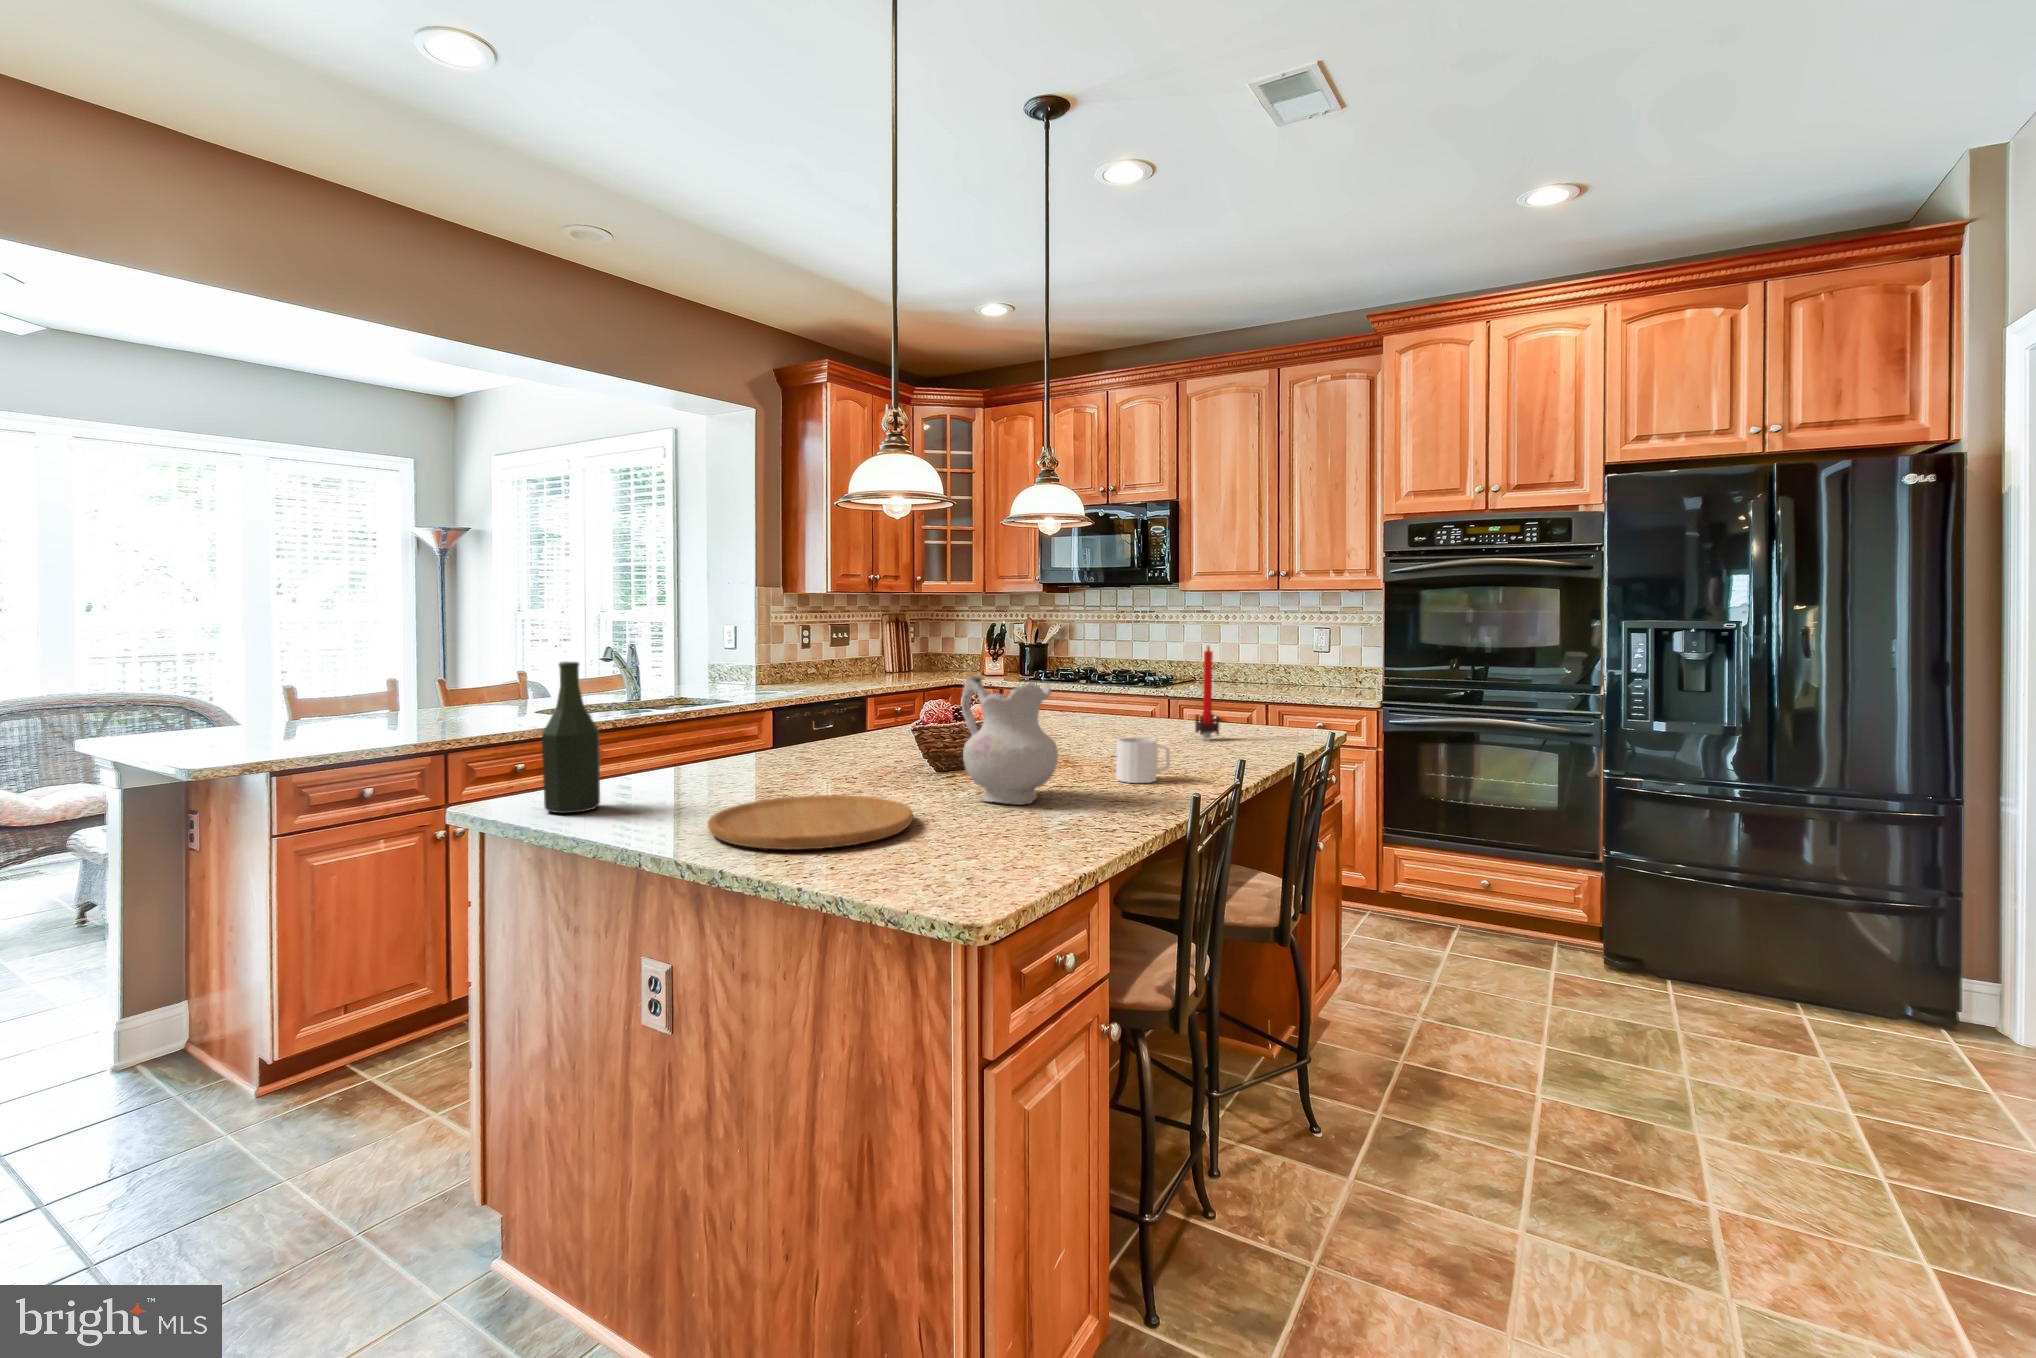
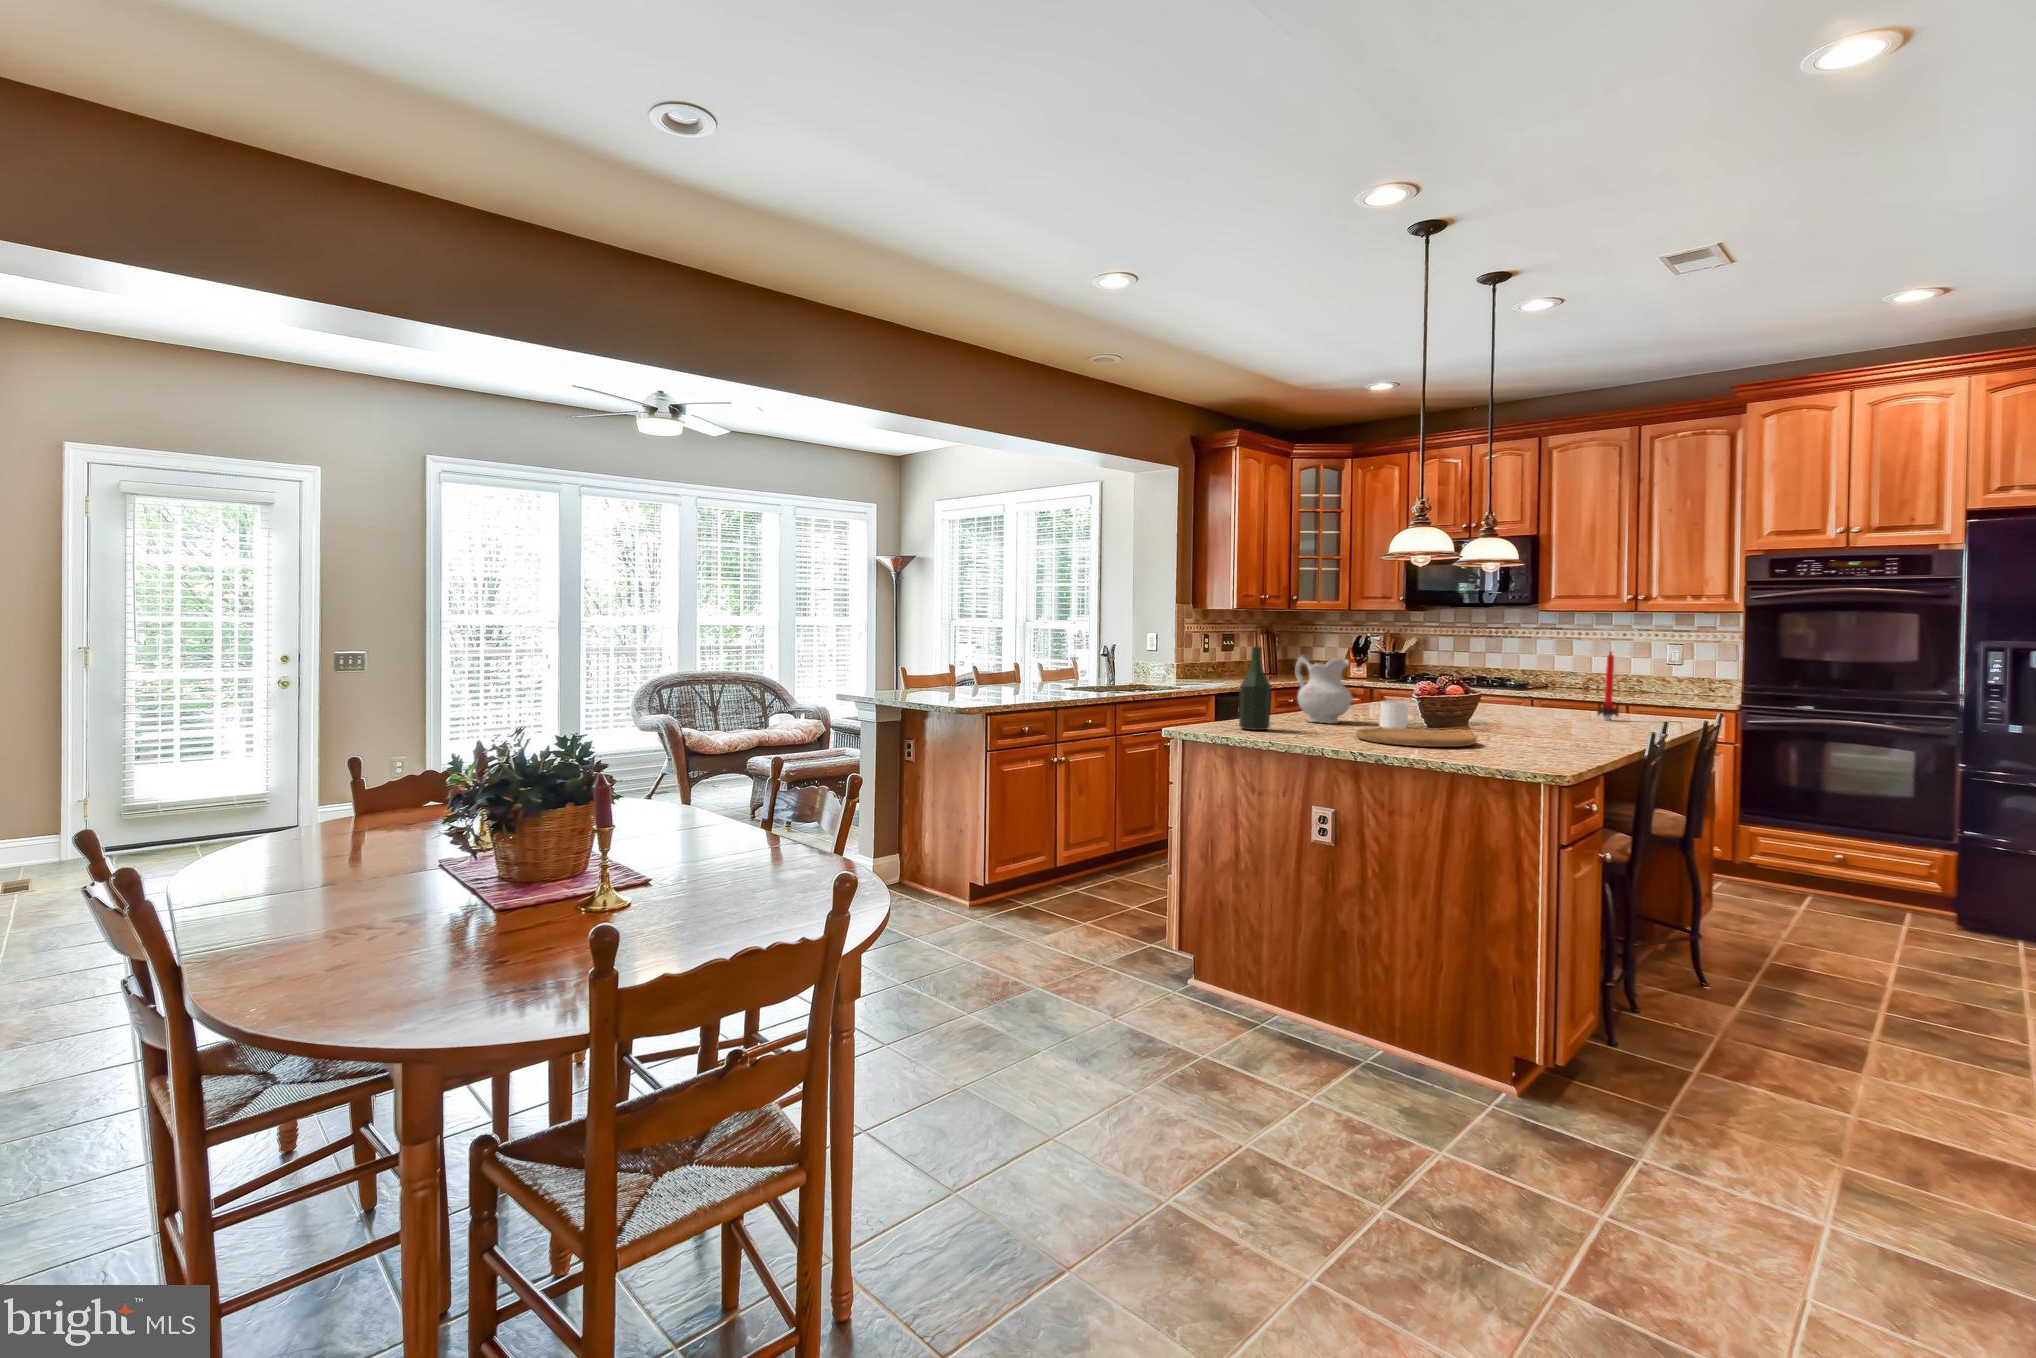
ceramic pitcher: present [962,676,1058,805] -> present [1296,655,1352,724]
mug: present [1116,737,1170,783] -> present [1380,701,1416,728]

